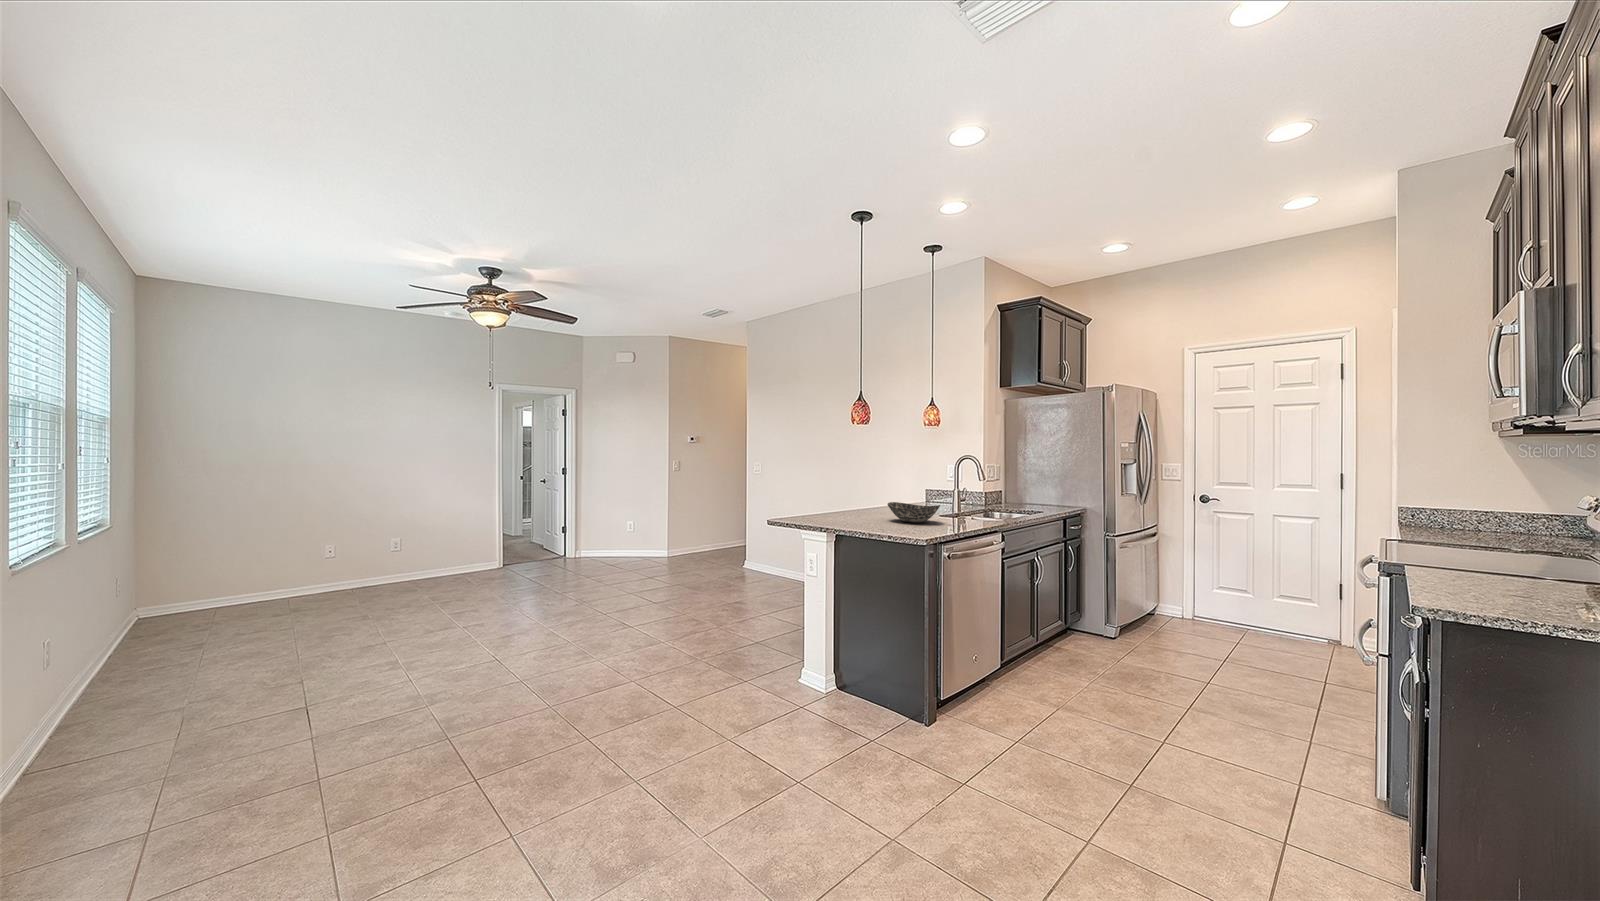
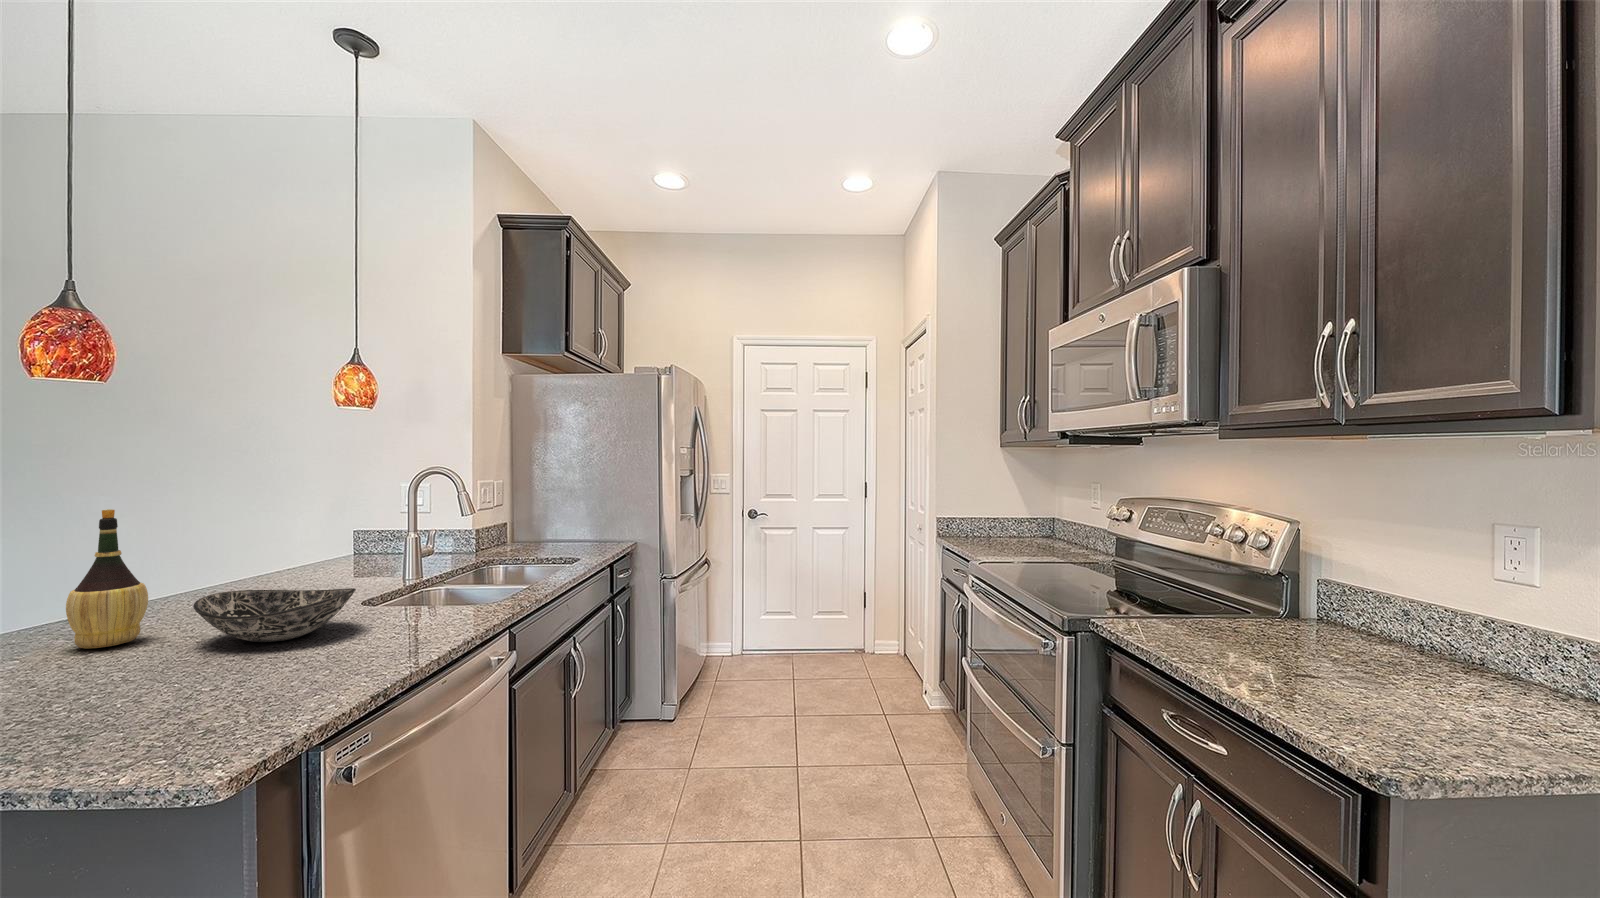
wine bottle: none [852,467,872,517] -> present [66,509,148,648]

